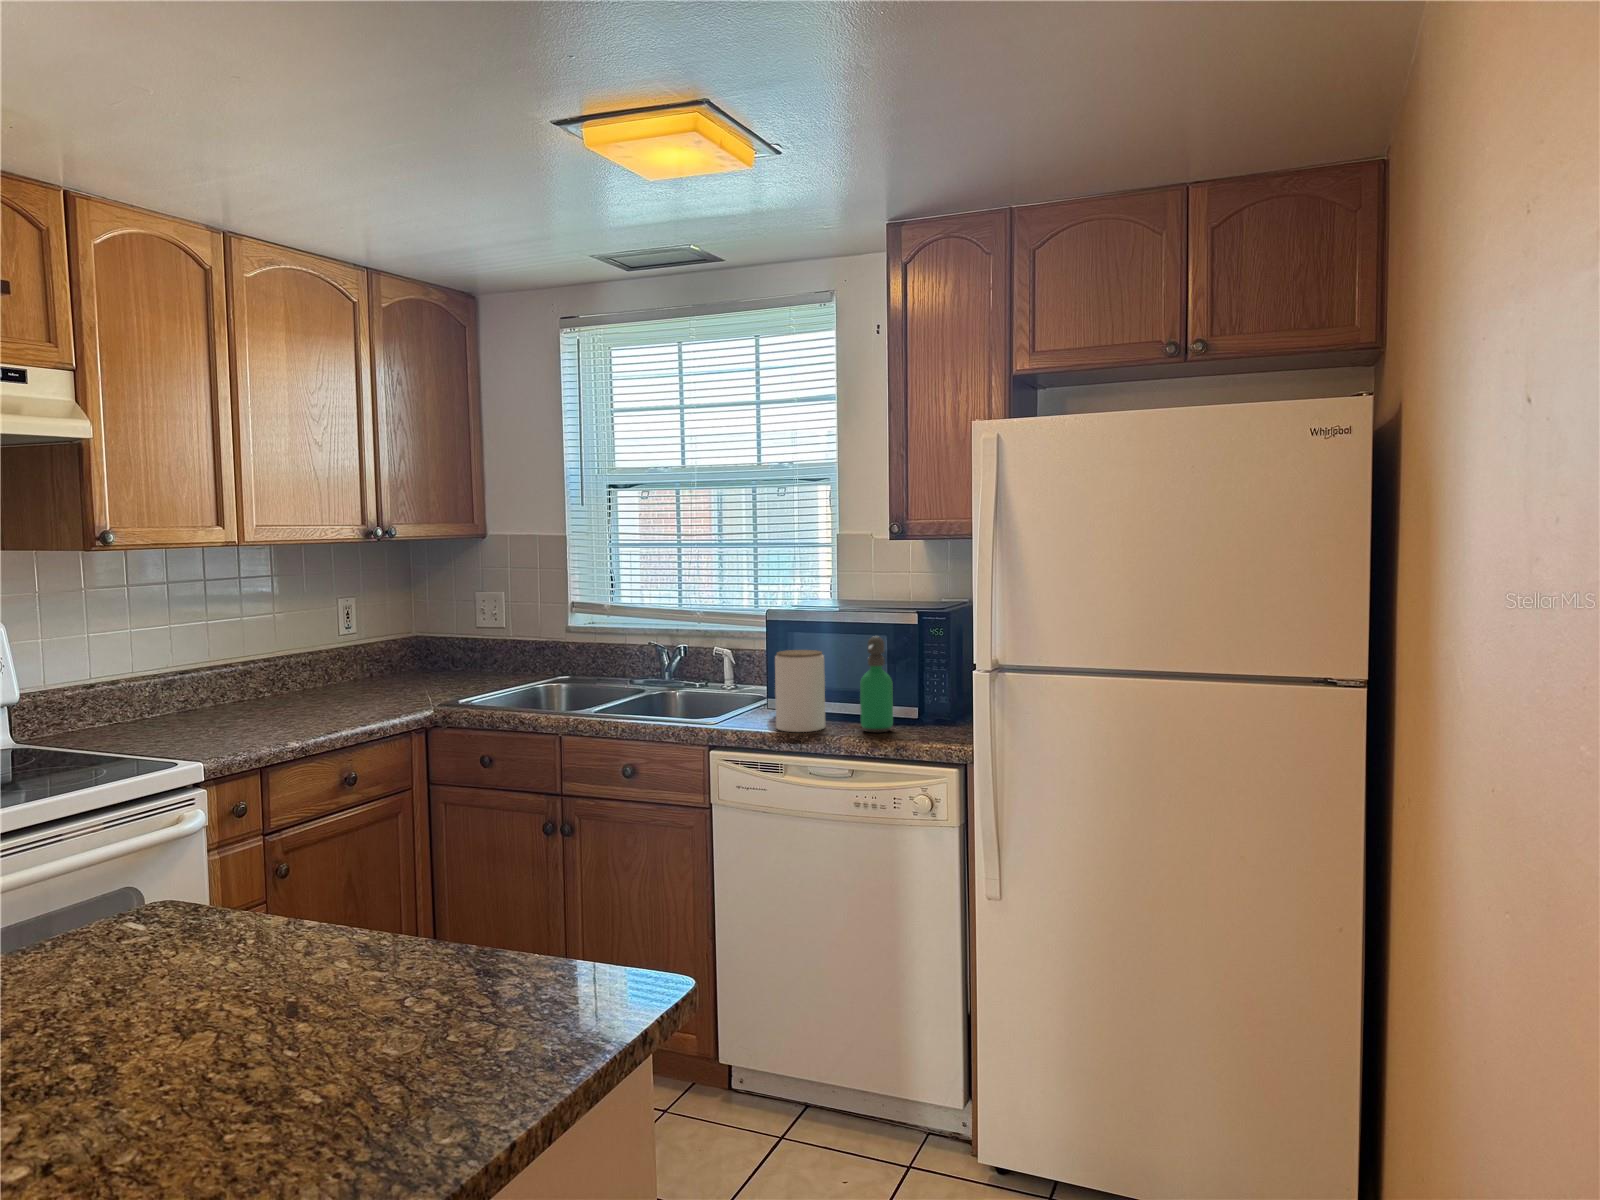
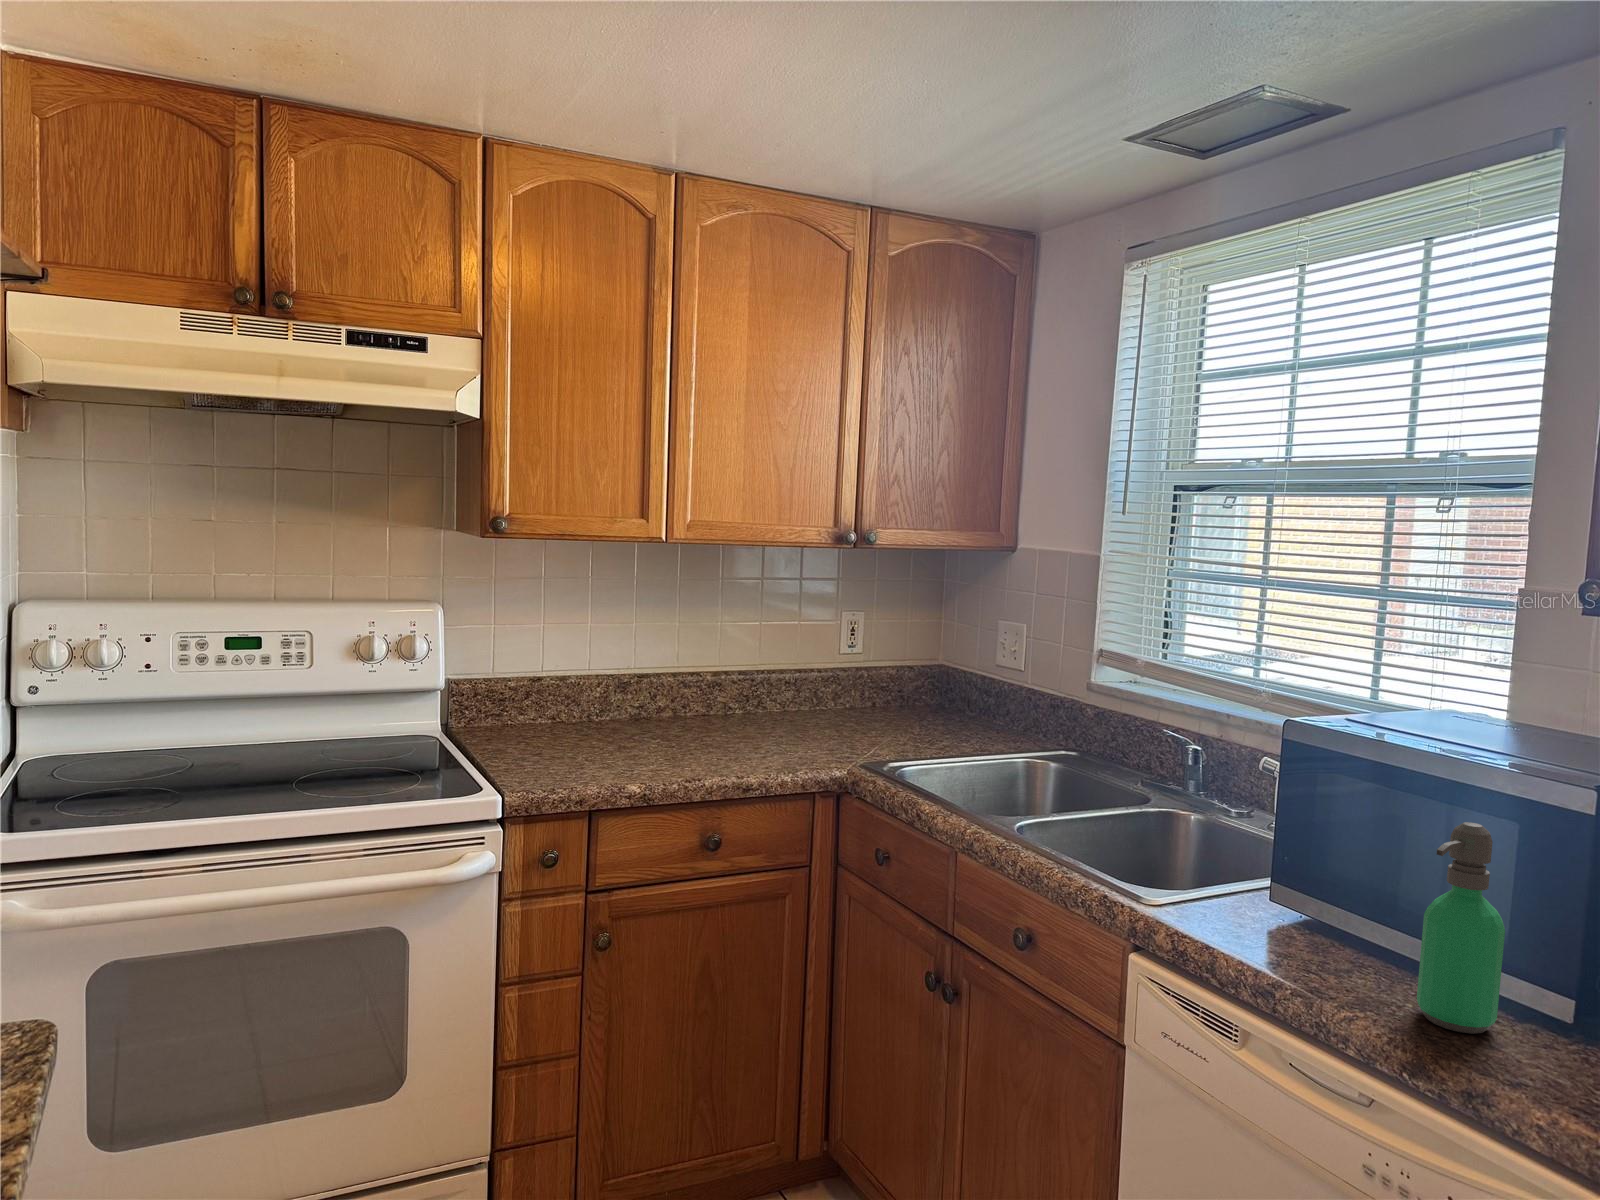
jar: present [775,650,825,732] -> none [1251,805,1366,979]

